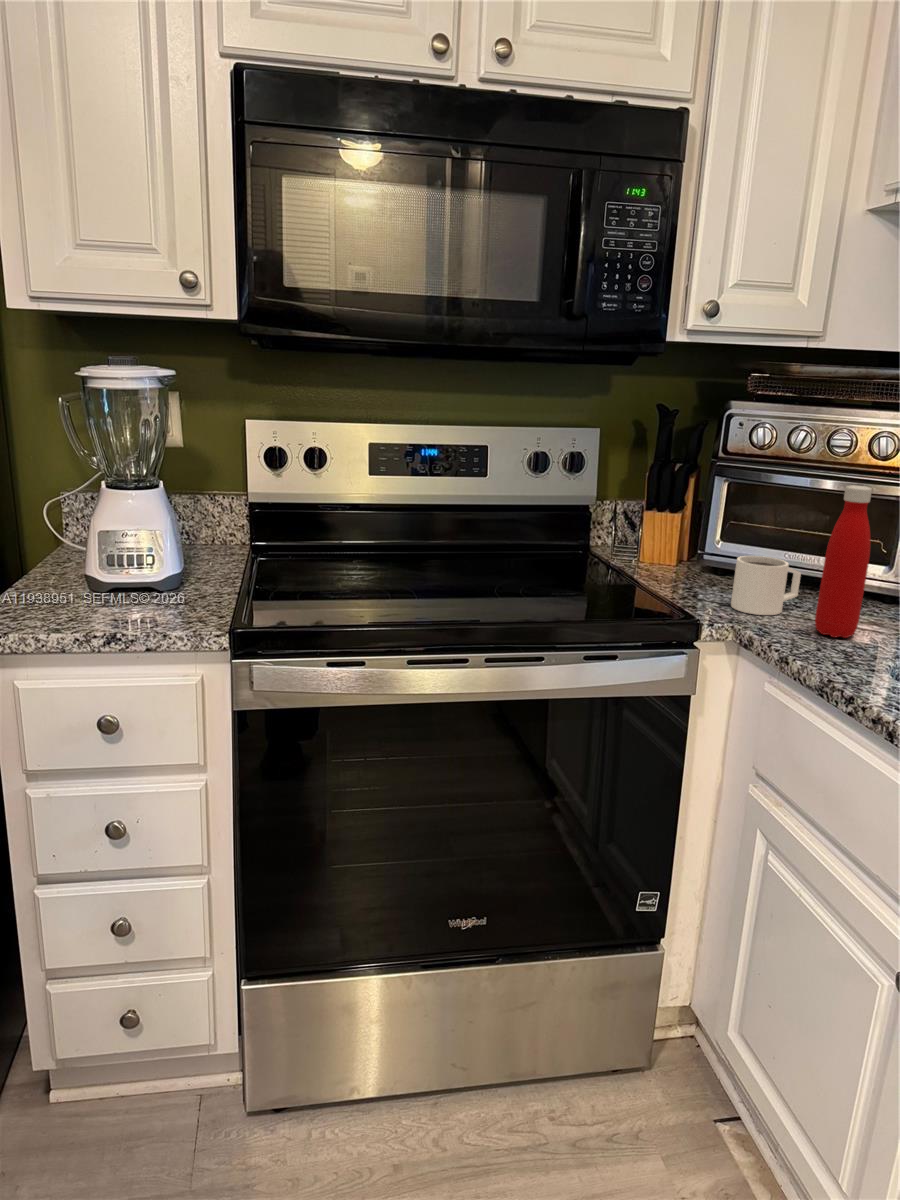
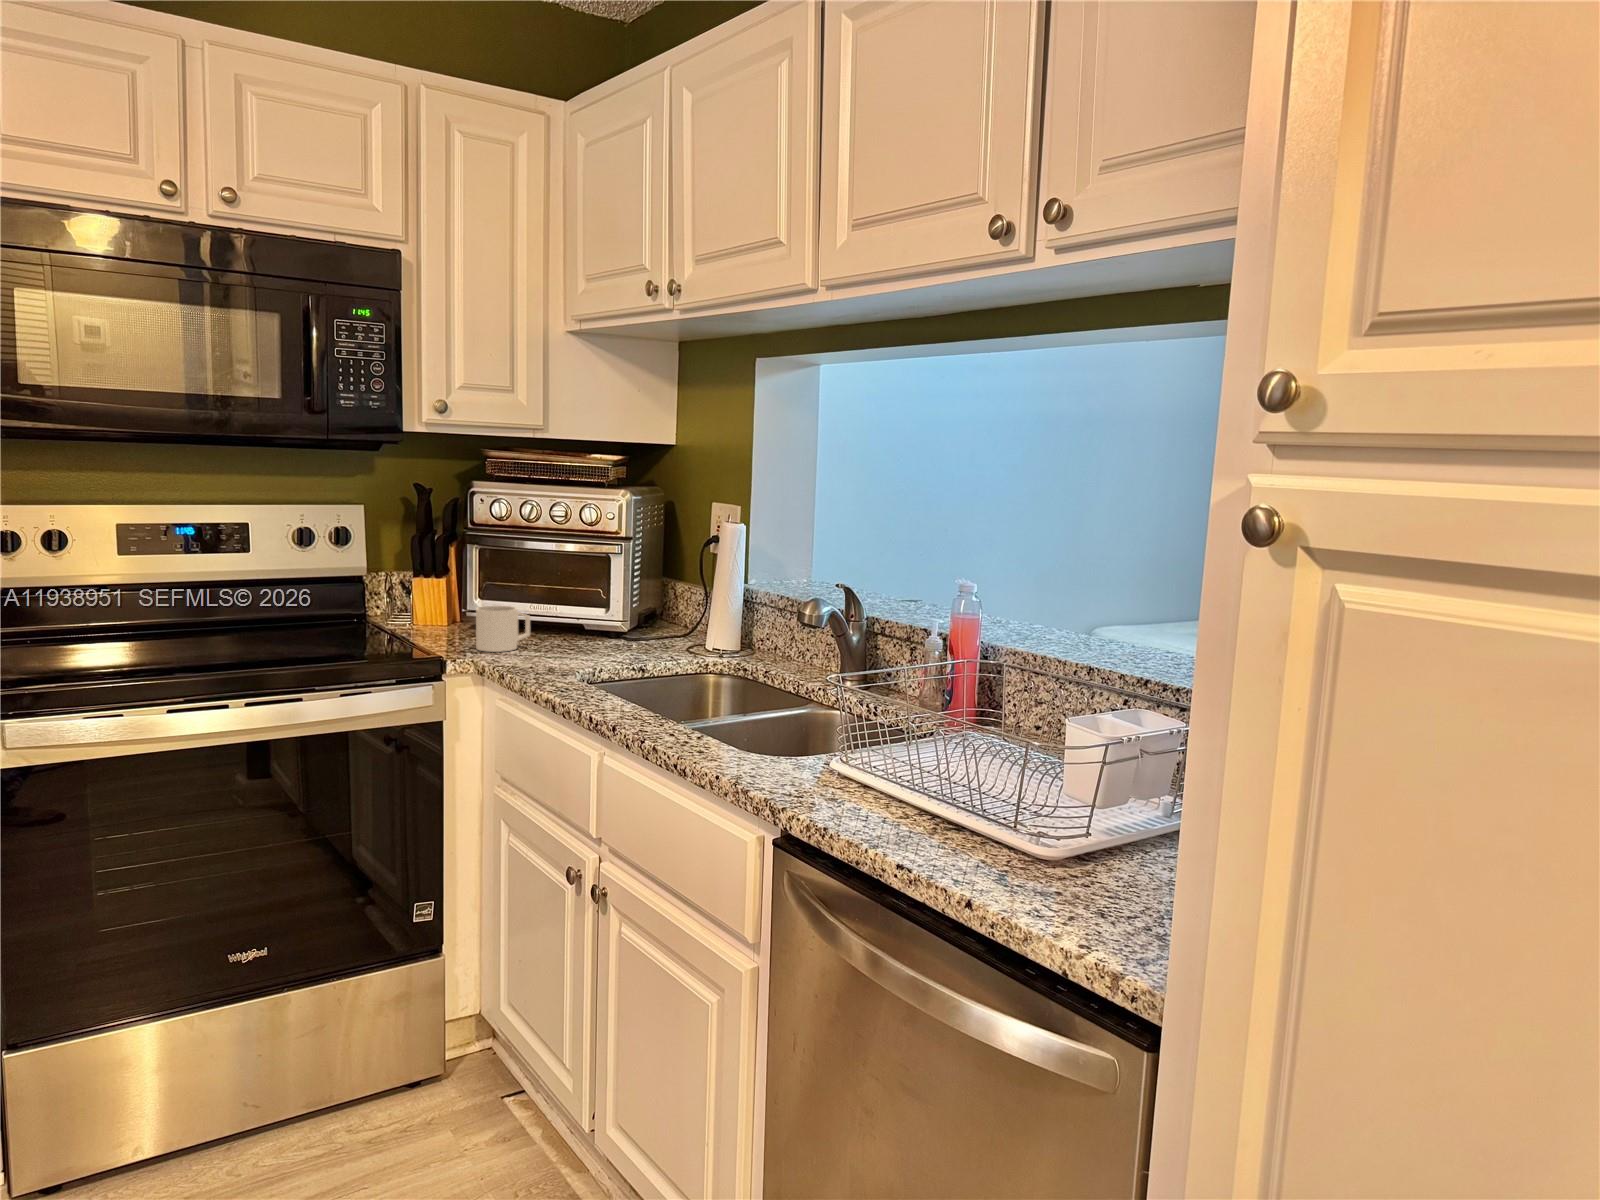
bottle: present [815,485,872,638] -> none [533,542,564,660]

